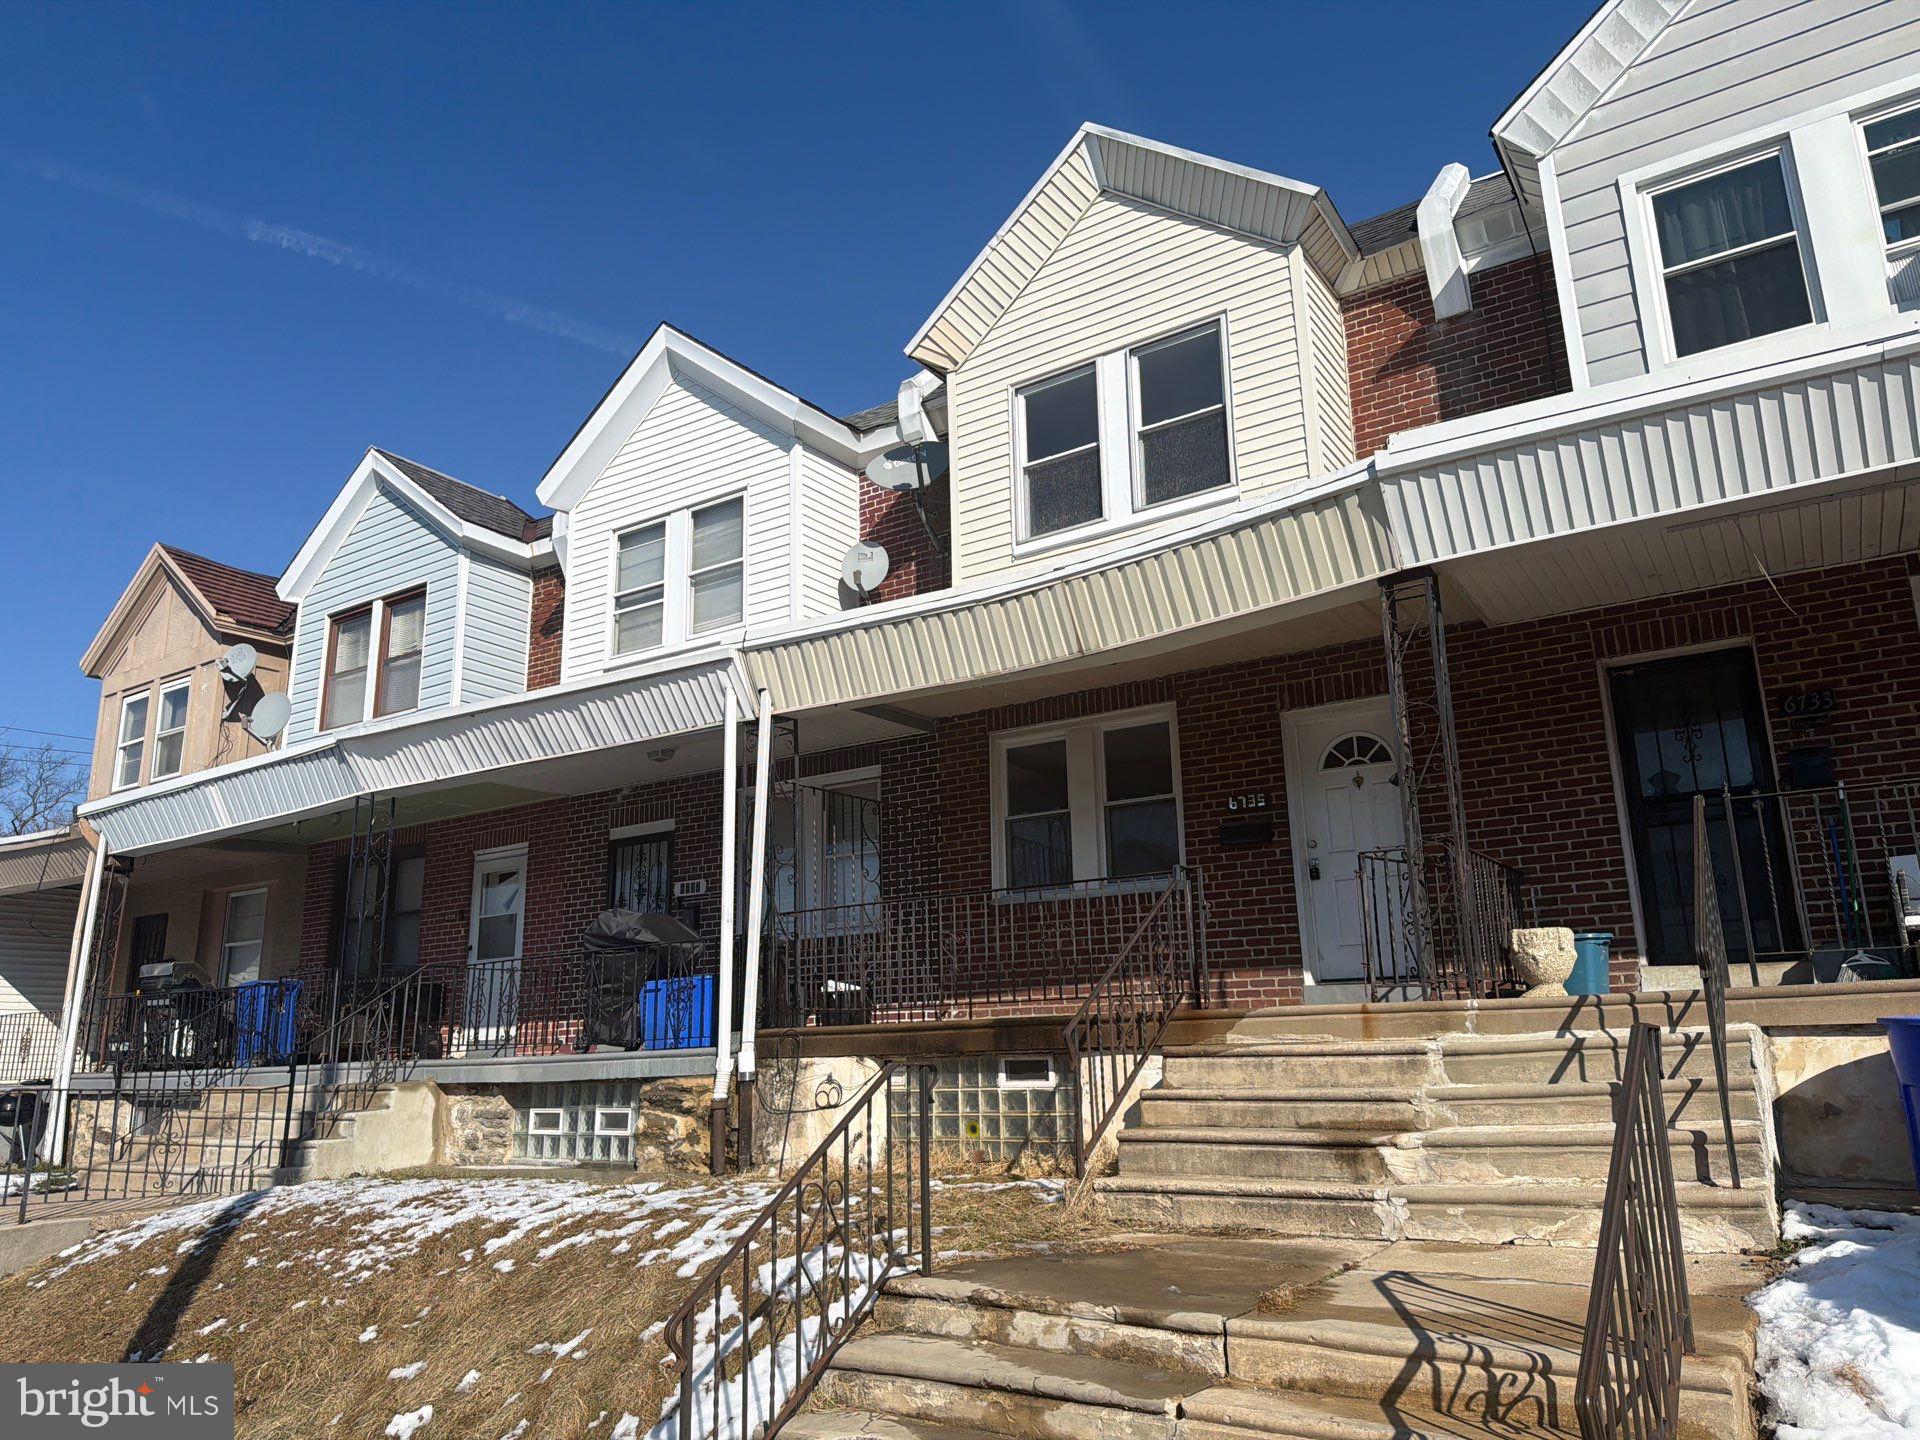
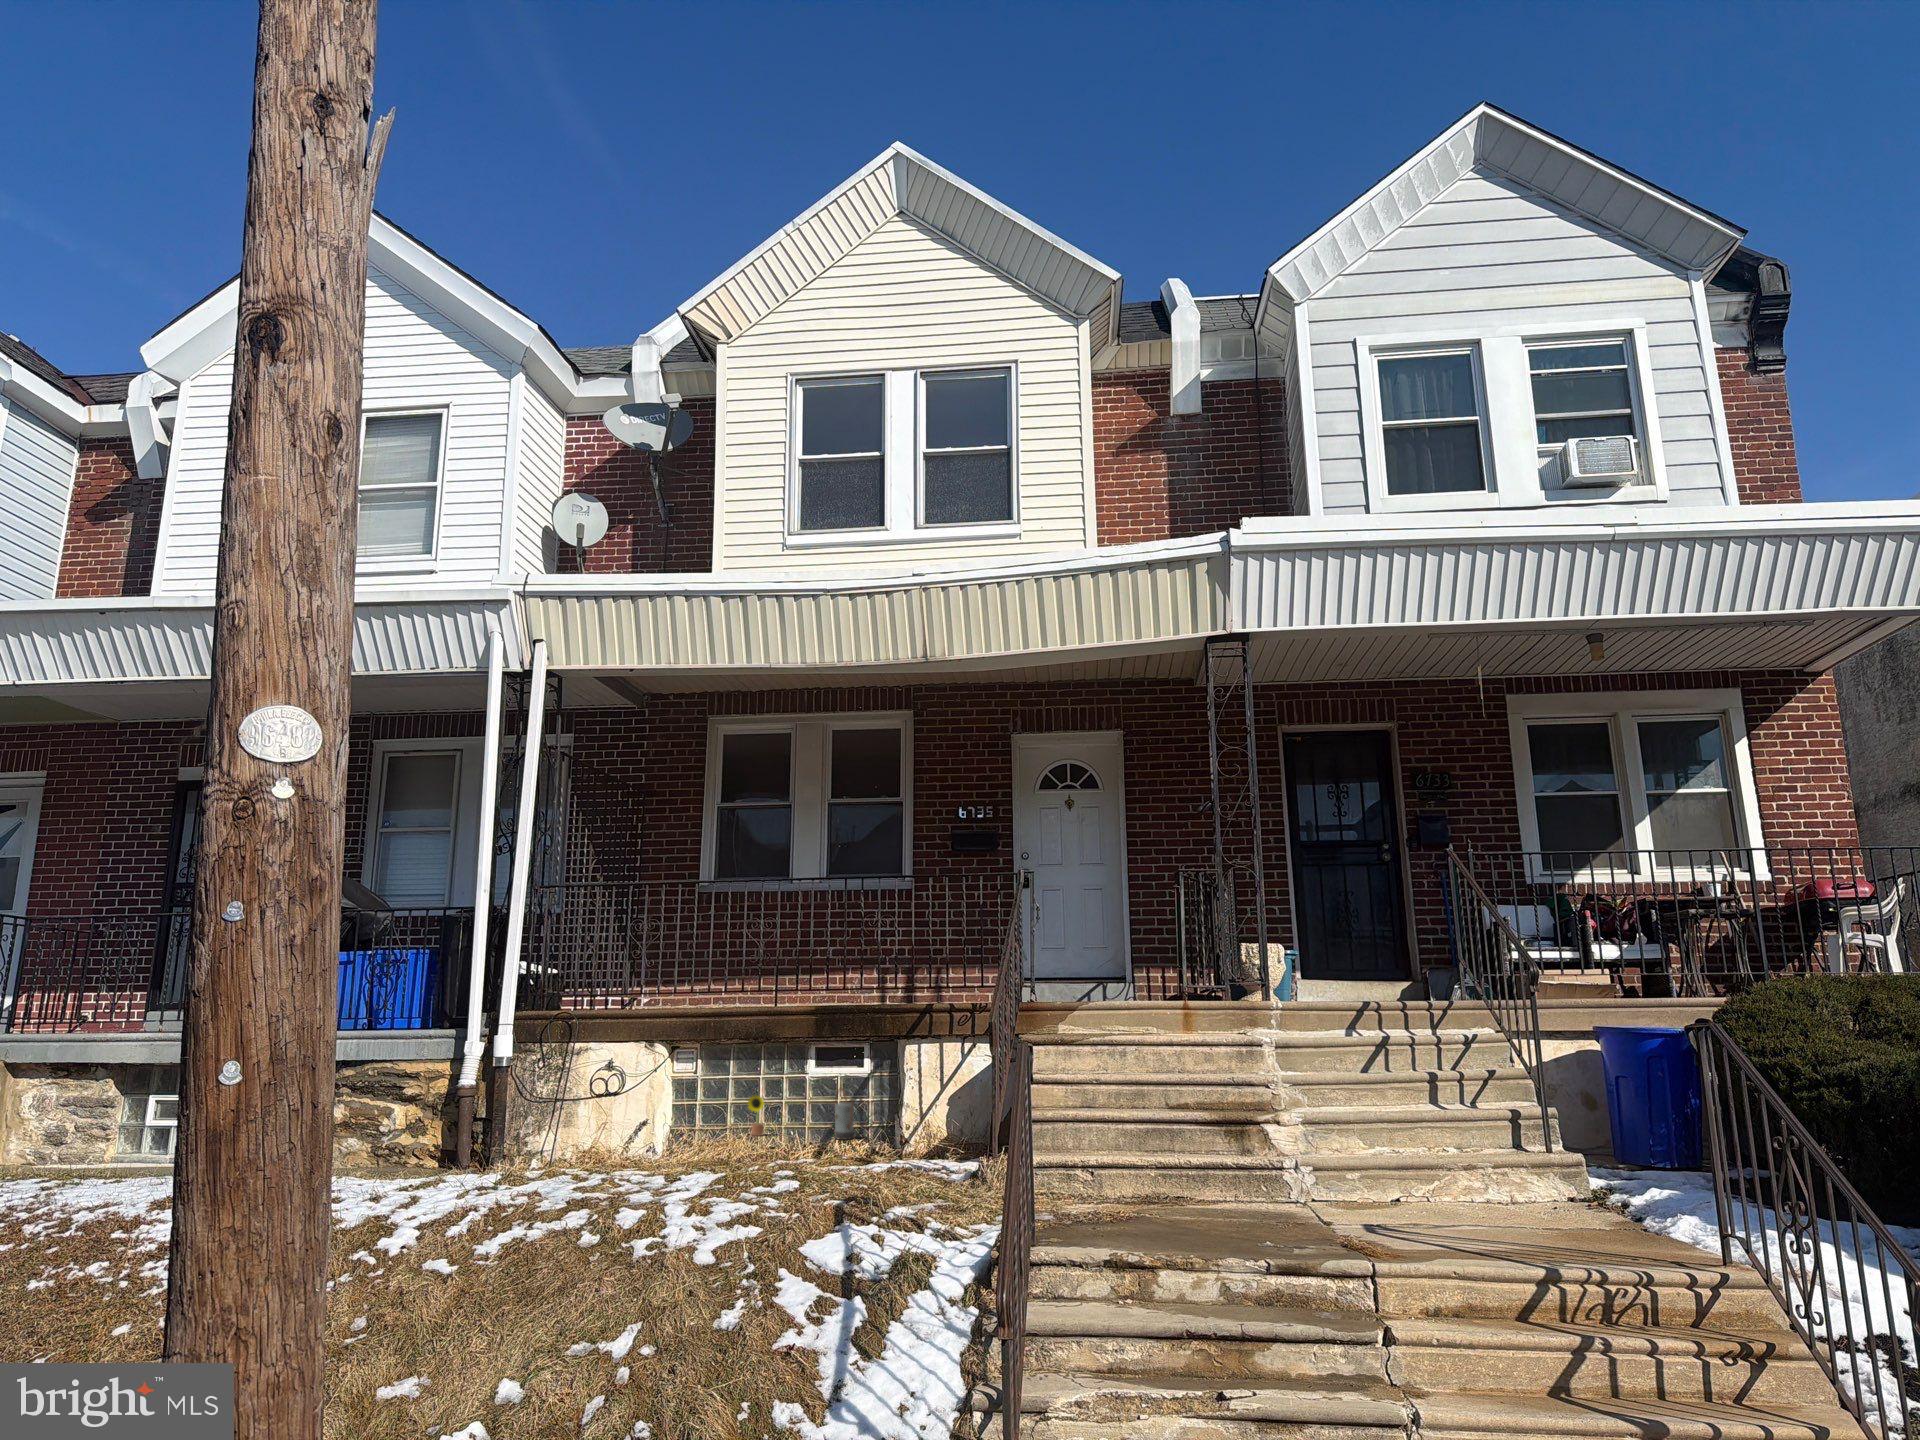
watering can: none [1040,1113,1061,1167] -> present [835,1088,854,1140]

